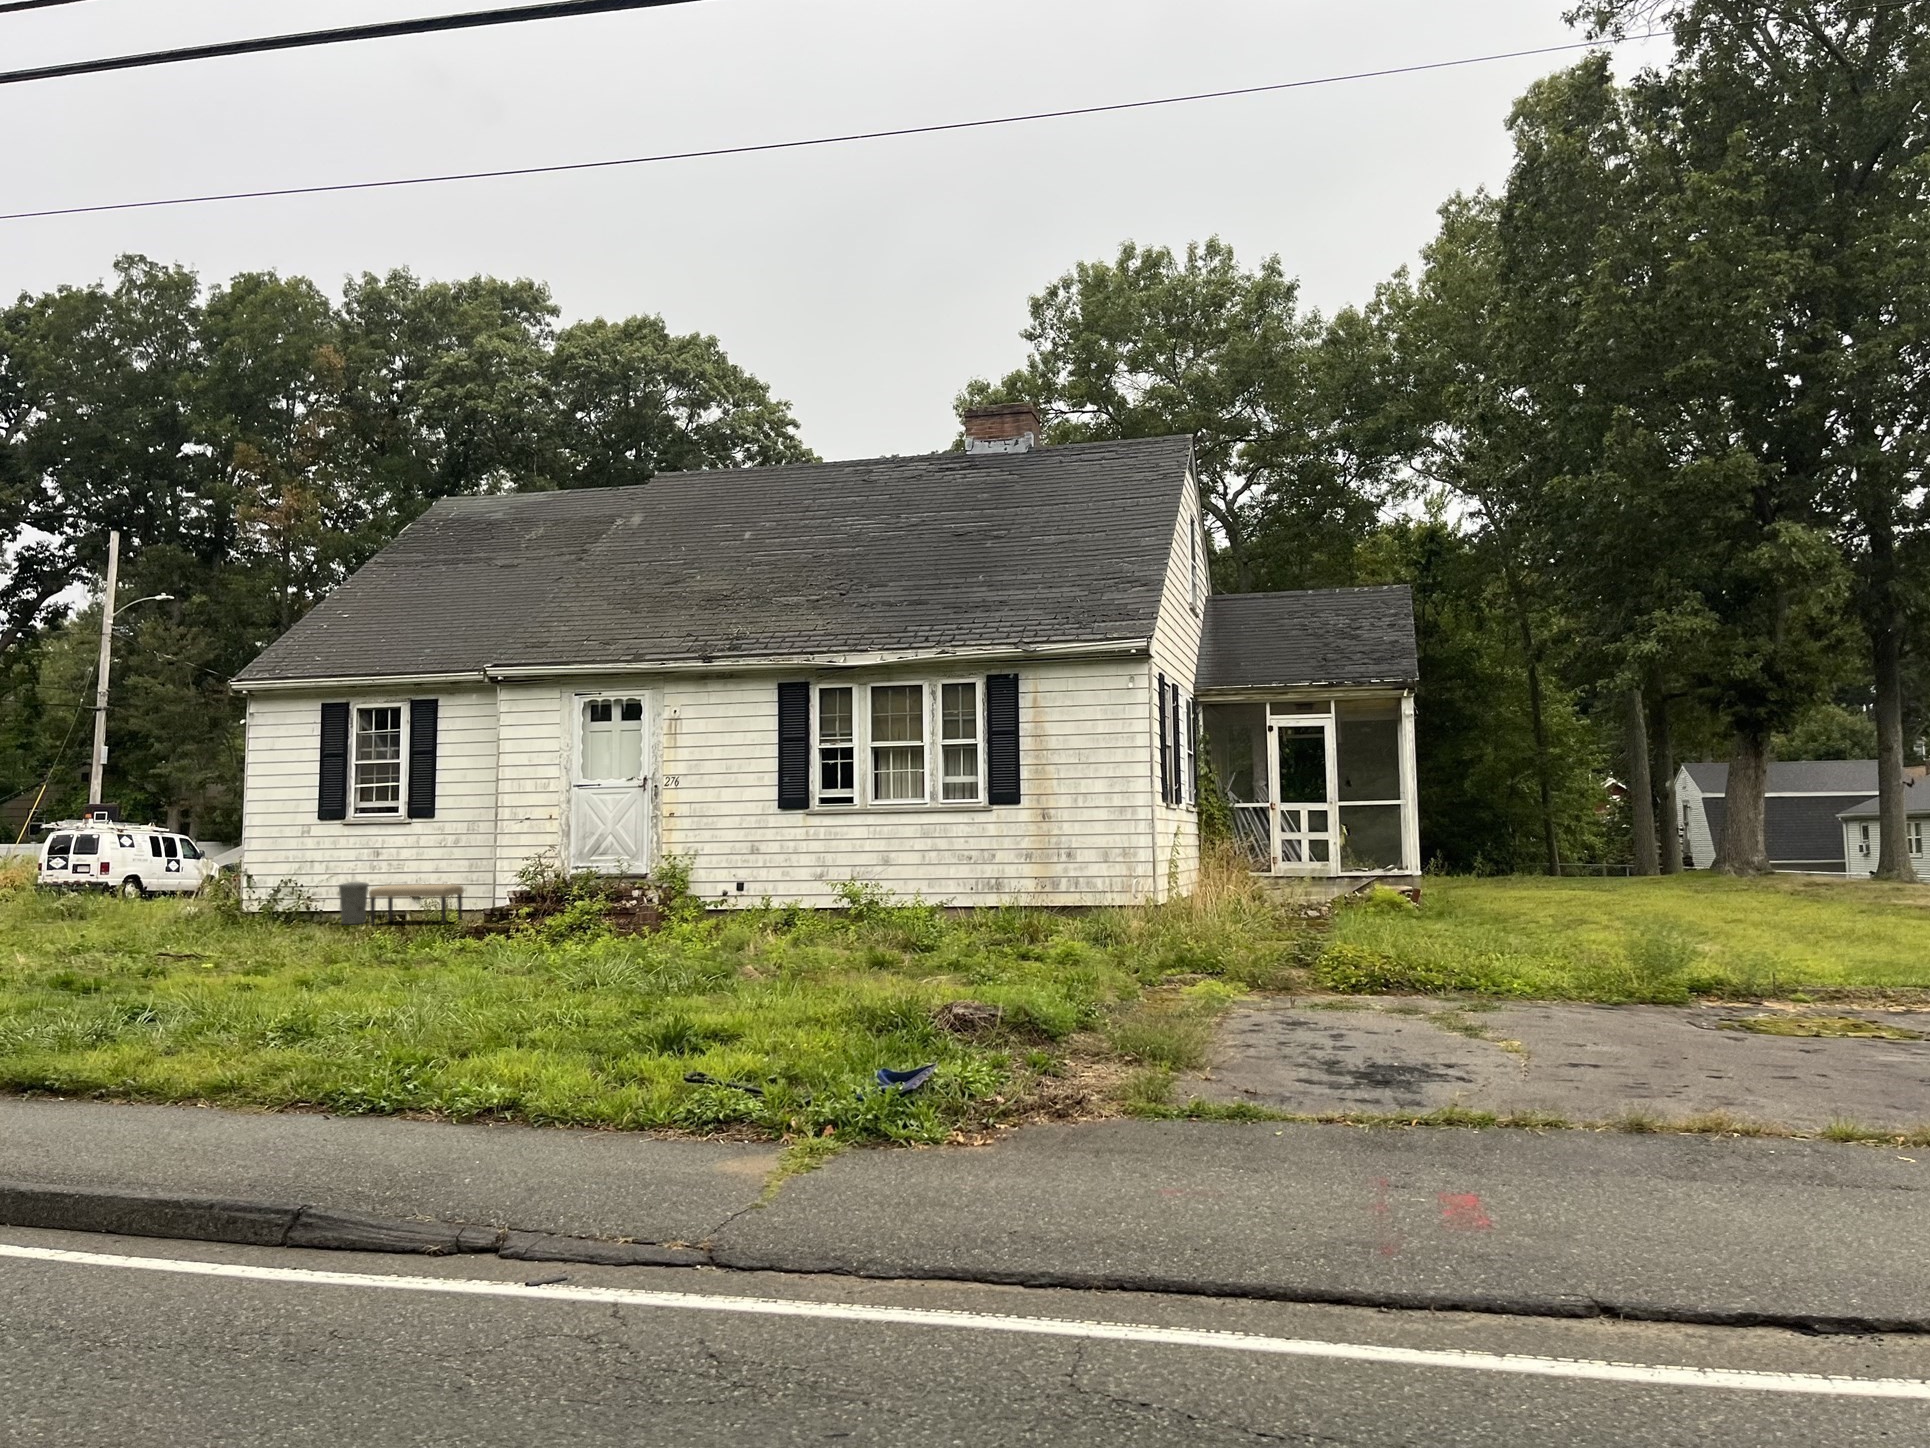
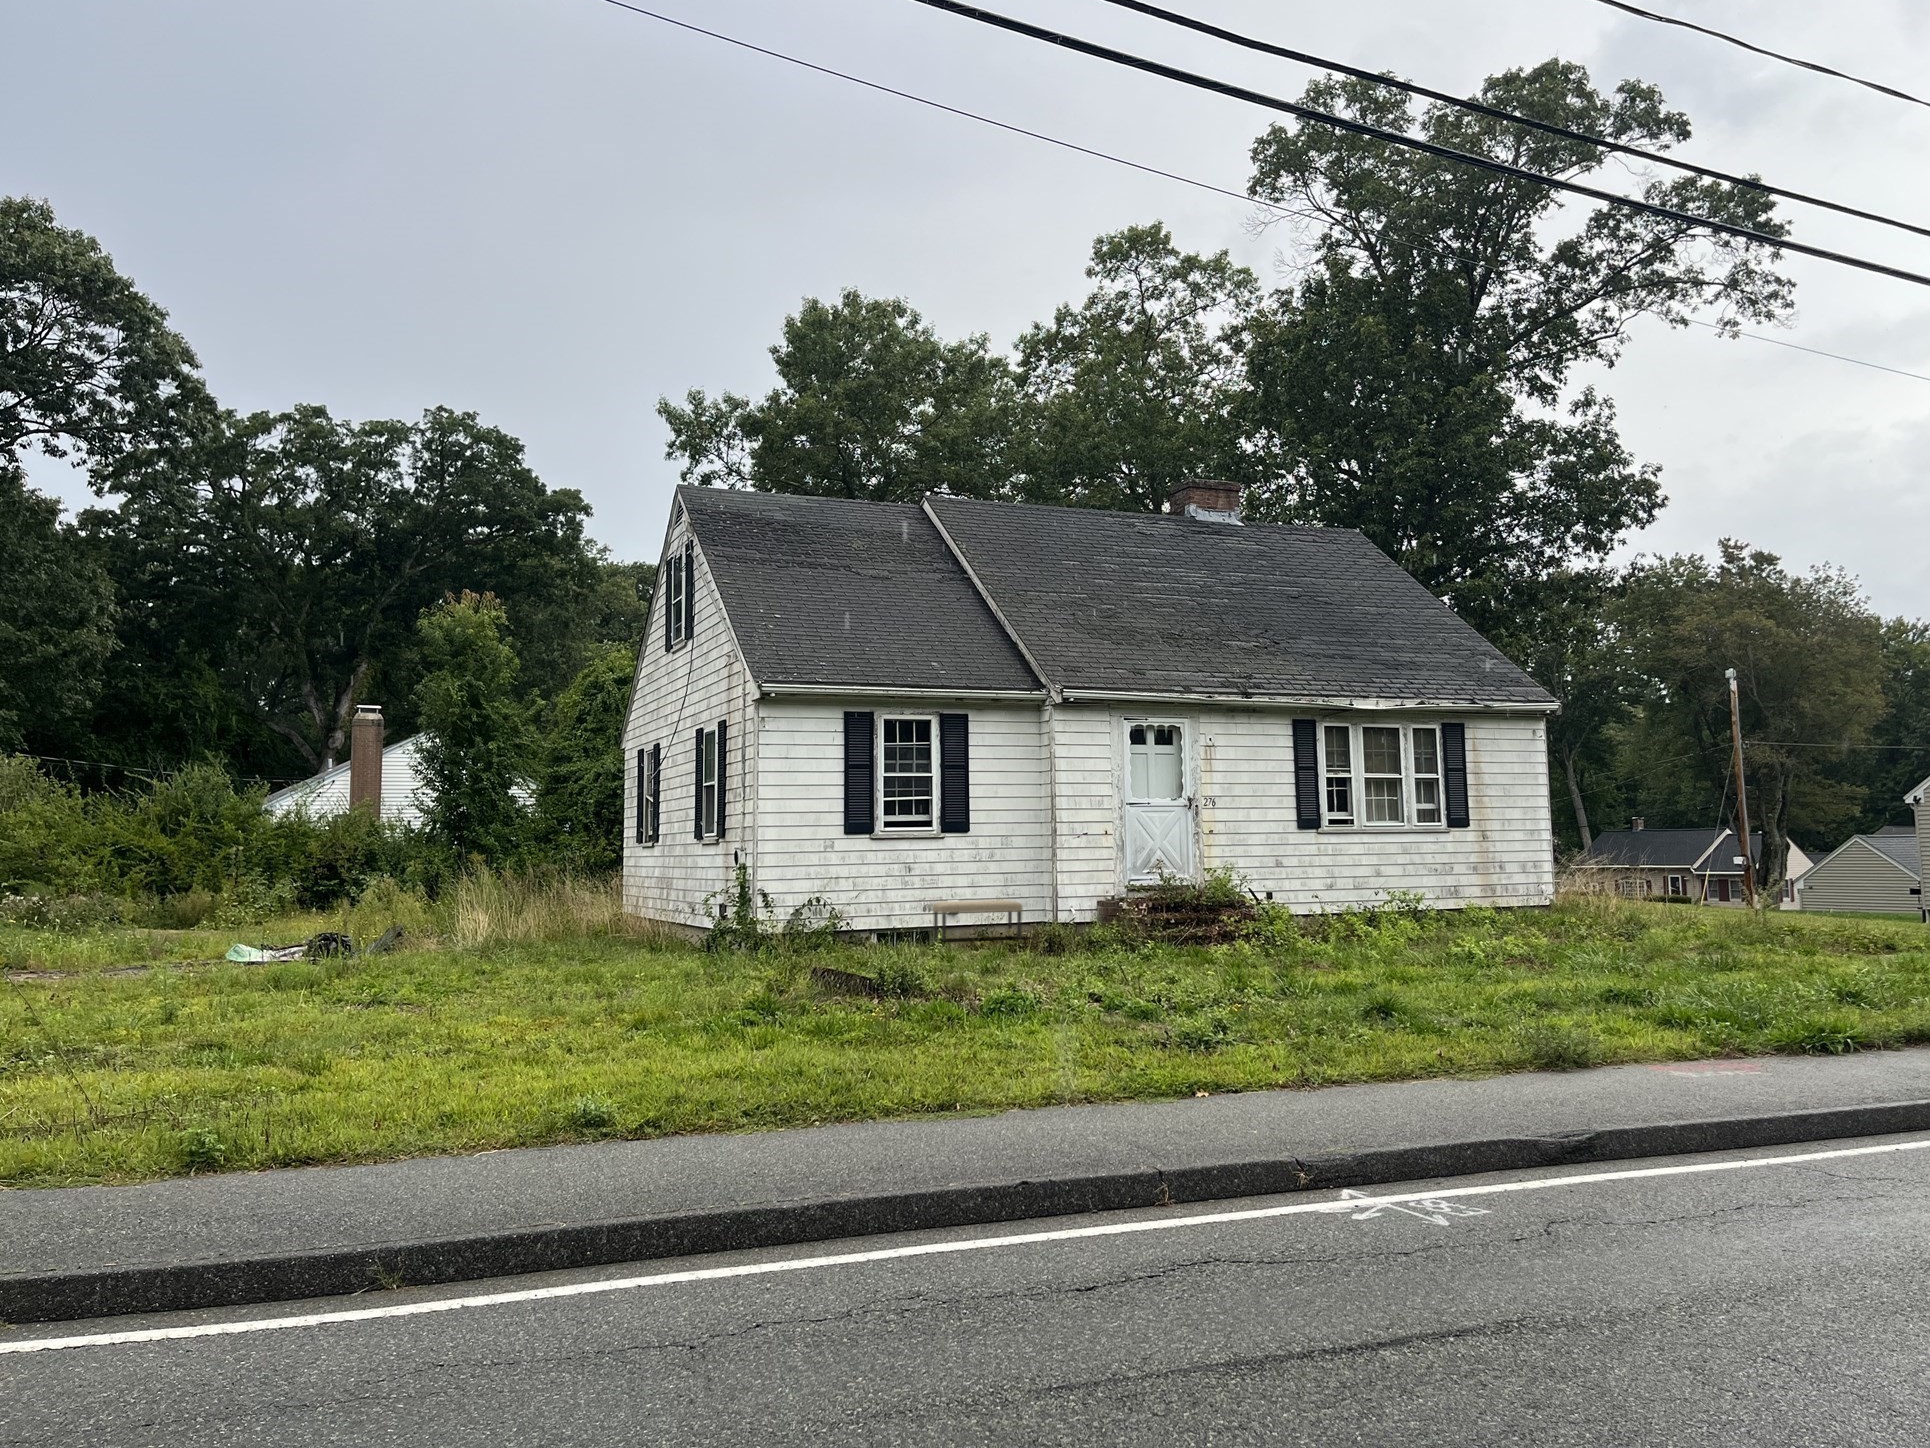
trash can: present [339,882,369,924] -> none [894,899,923,942]

